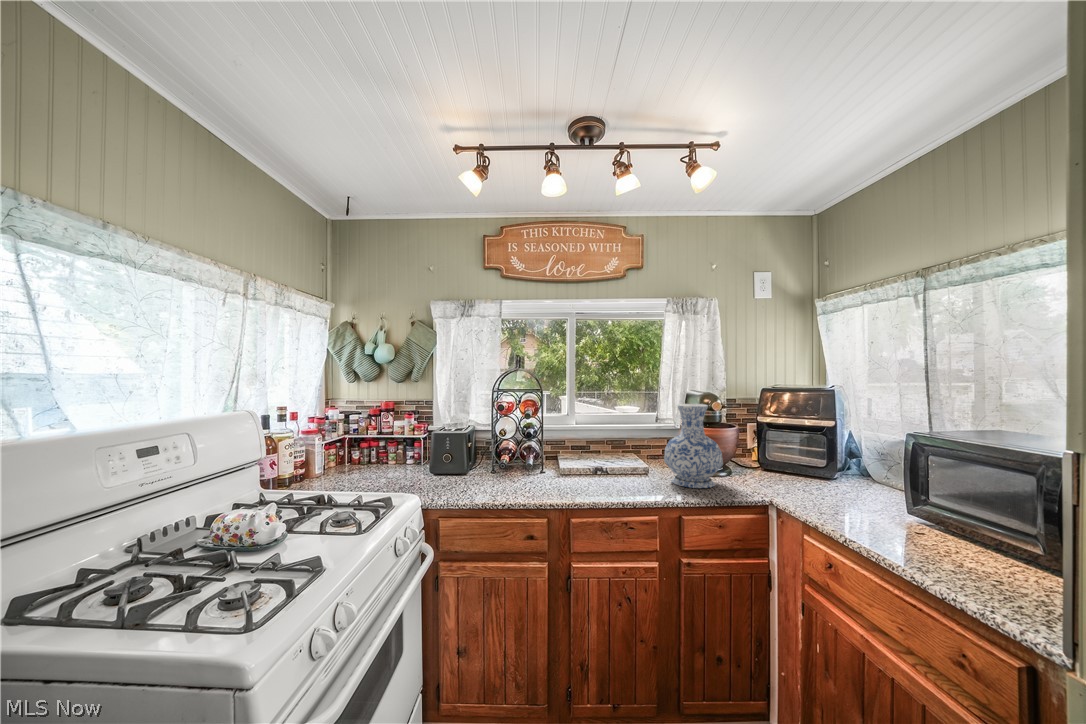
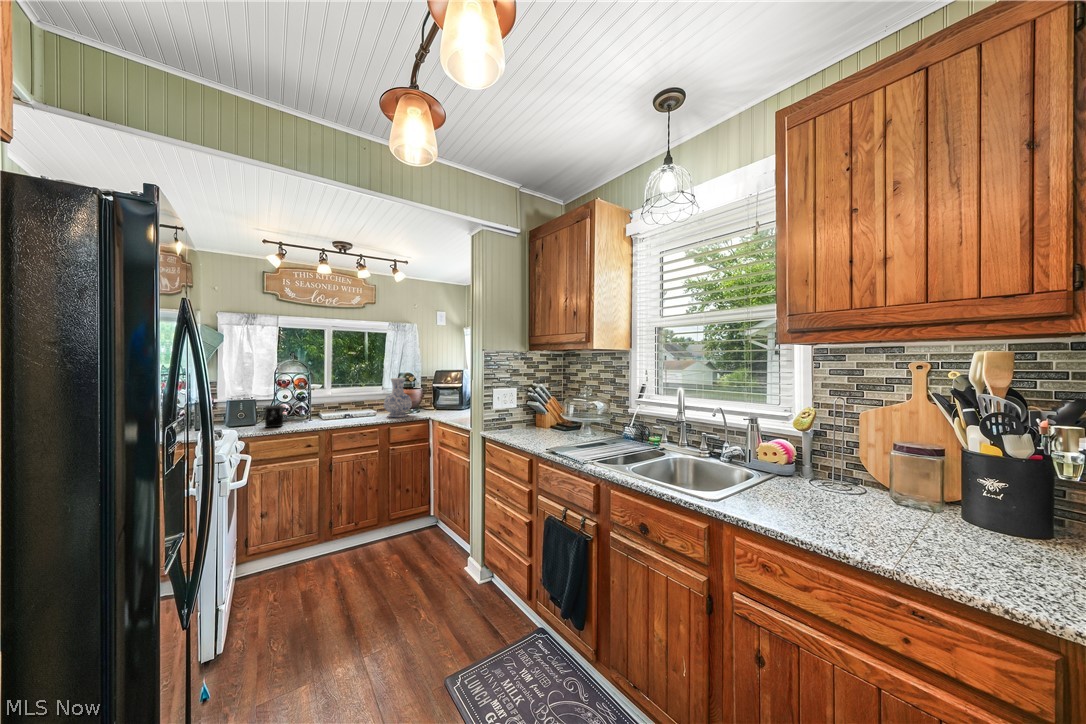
coffee maker: none [467,448,535,490] -> present [265,405,284,428]

